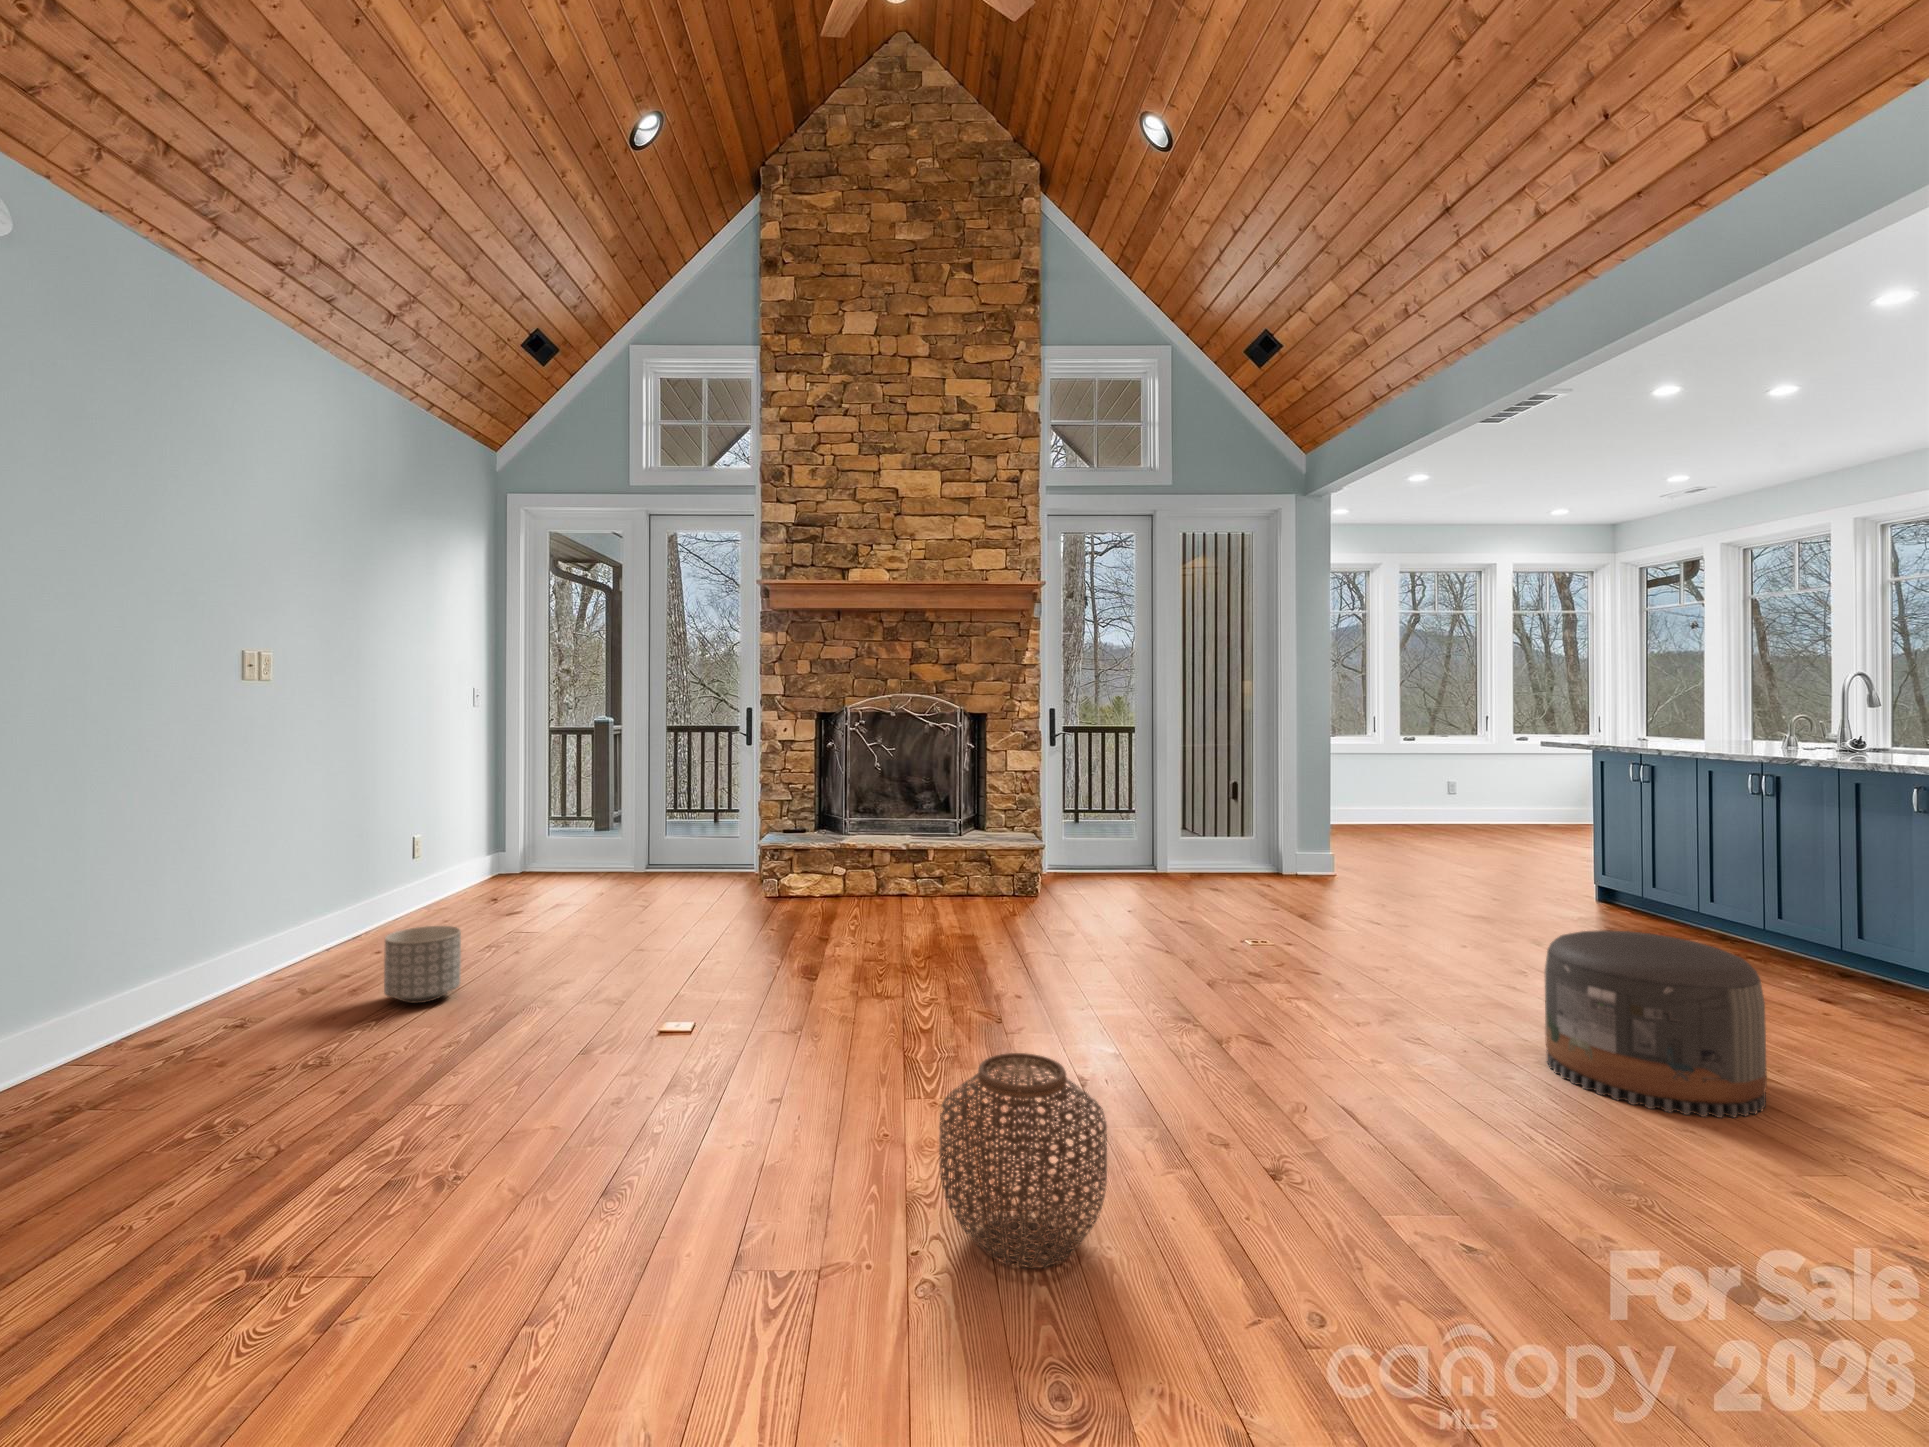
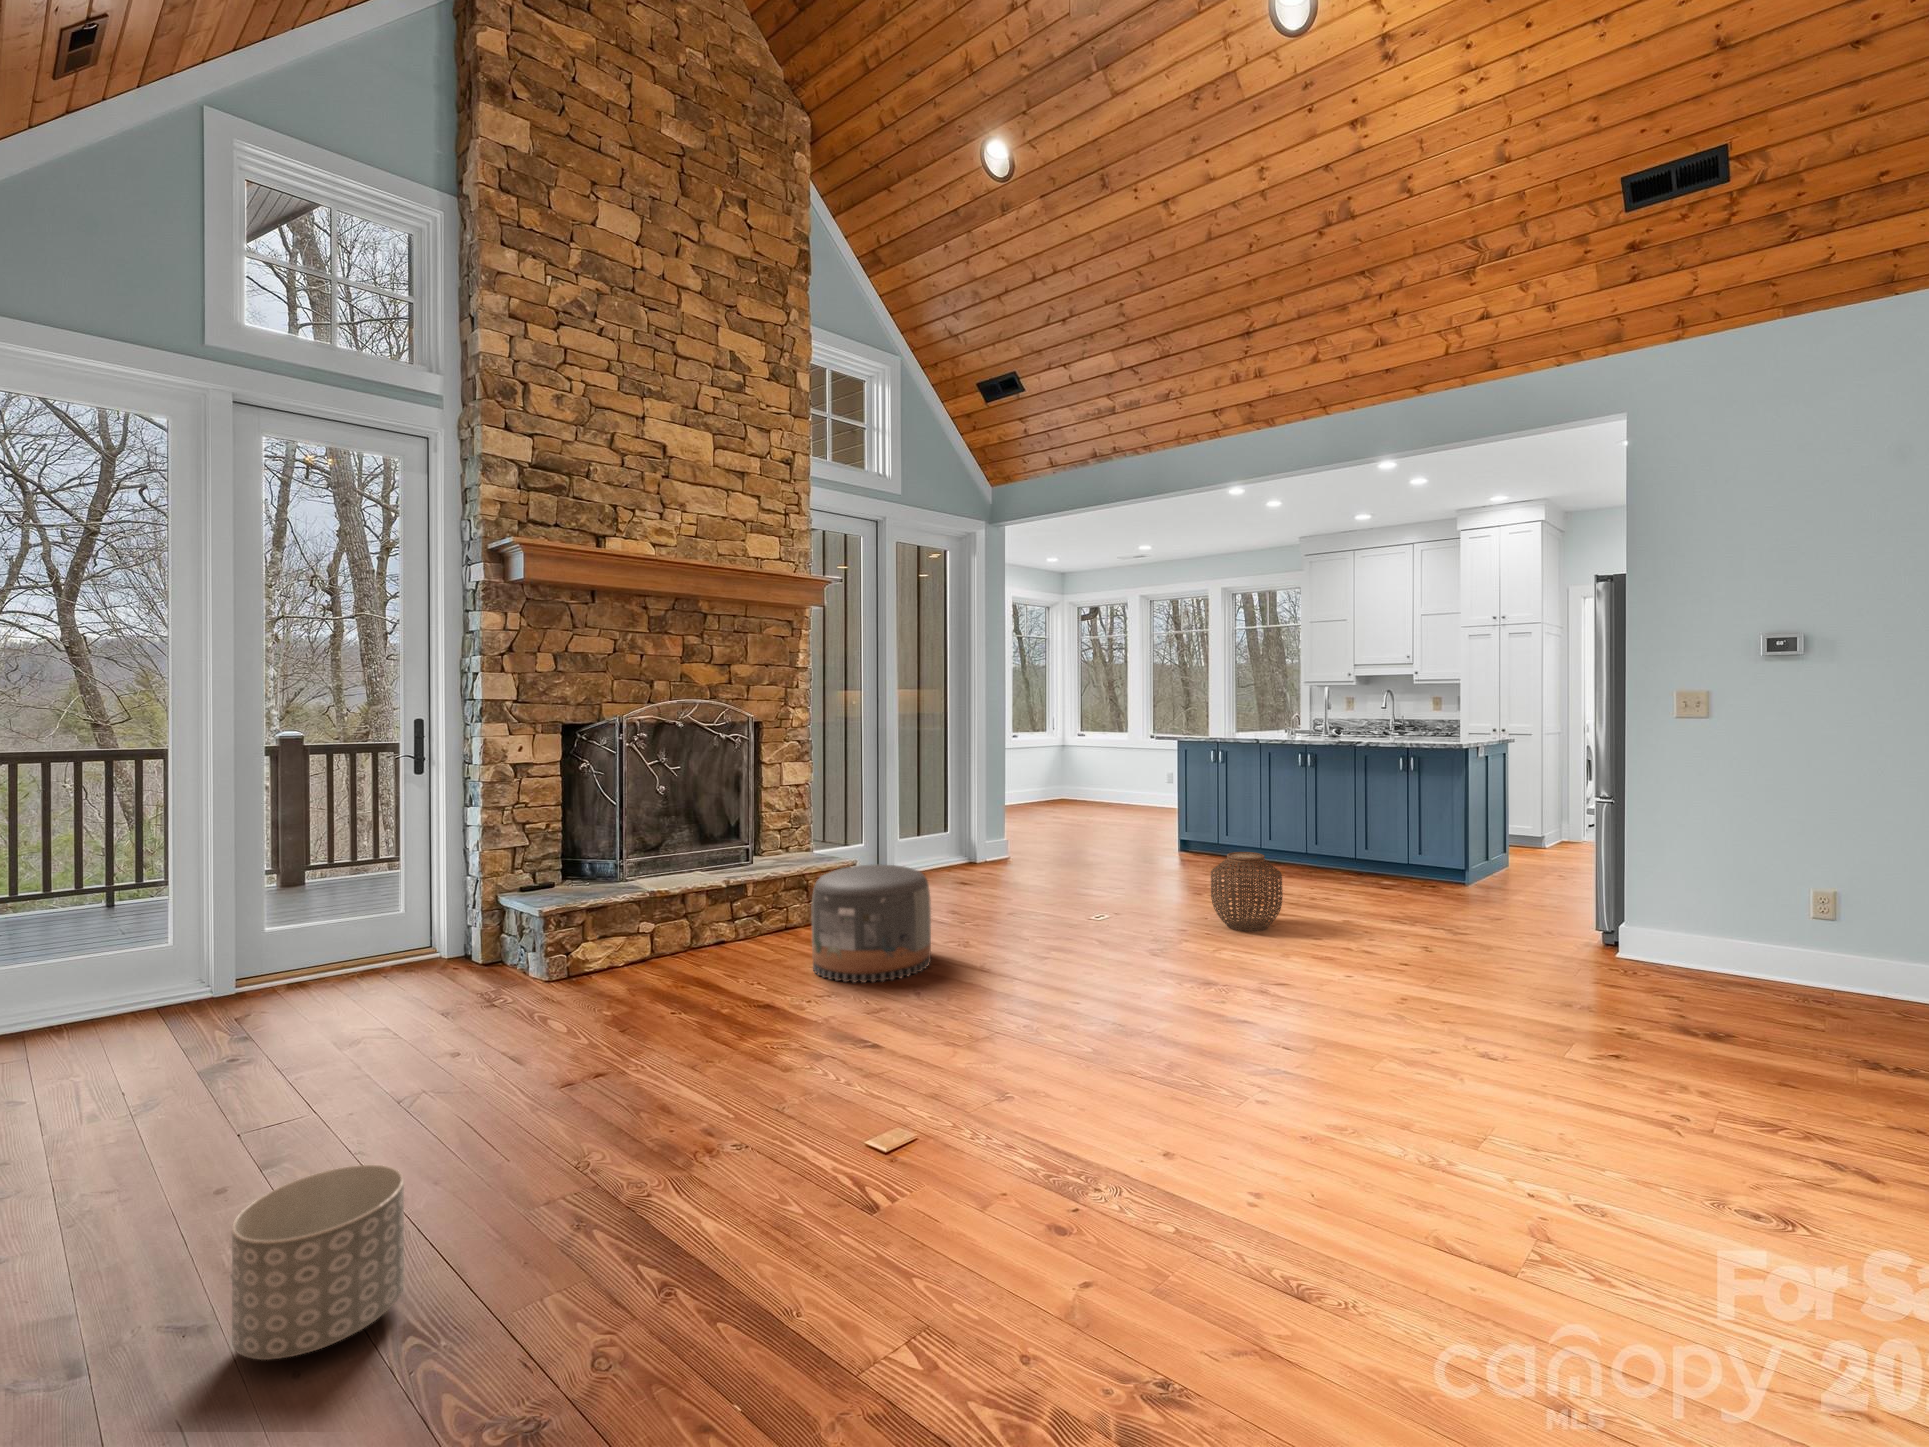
pouf: present [1545,930,1767,1118] -> present [812,864,931,983]
woven basket: present [939,1053,1107,1268] -> present [1211,852,1283,931]

